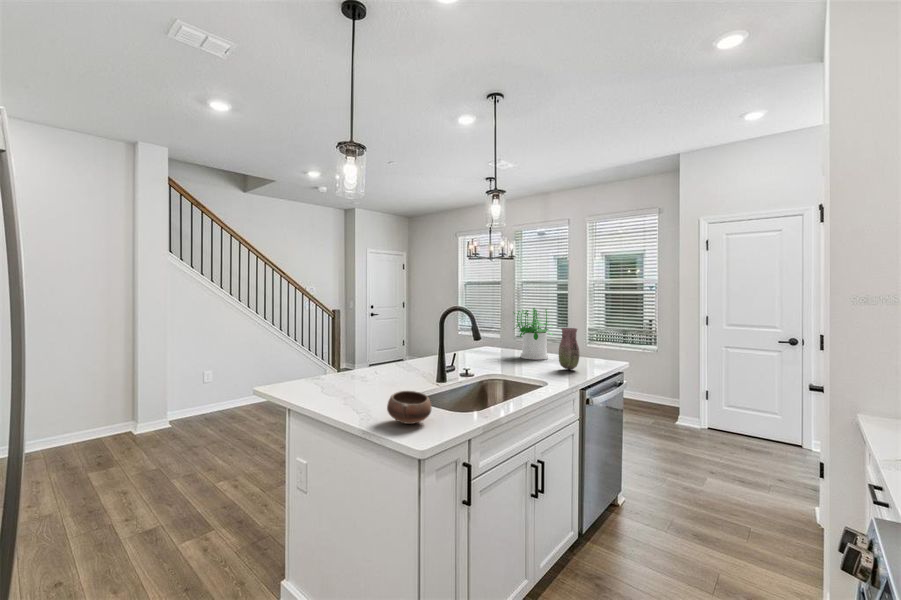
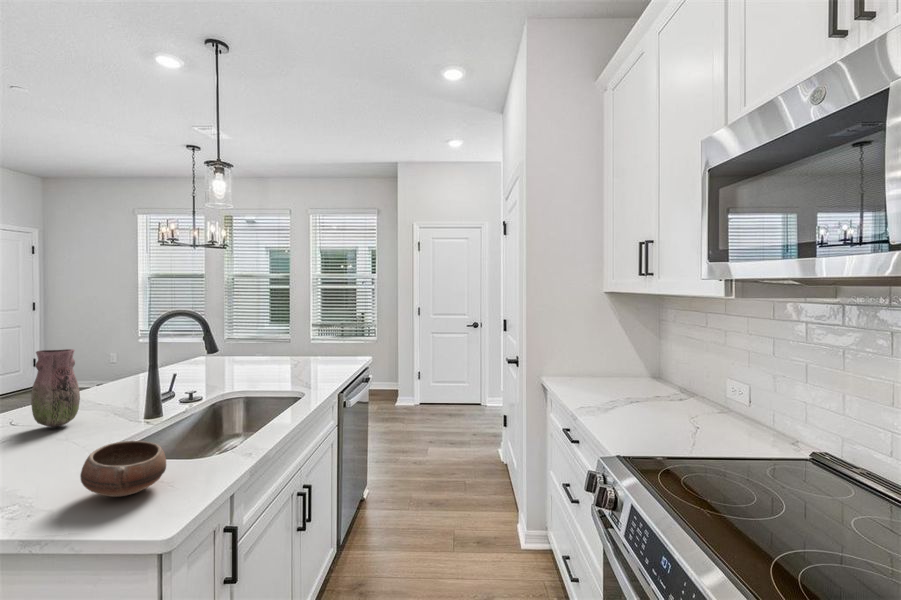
potted plant: present [513,308,553,360] -> none [243,305,294,366]
vase: present [559,328,579,370] -> present [31,349,80,427]

